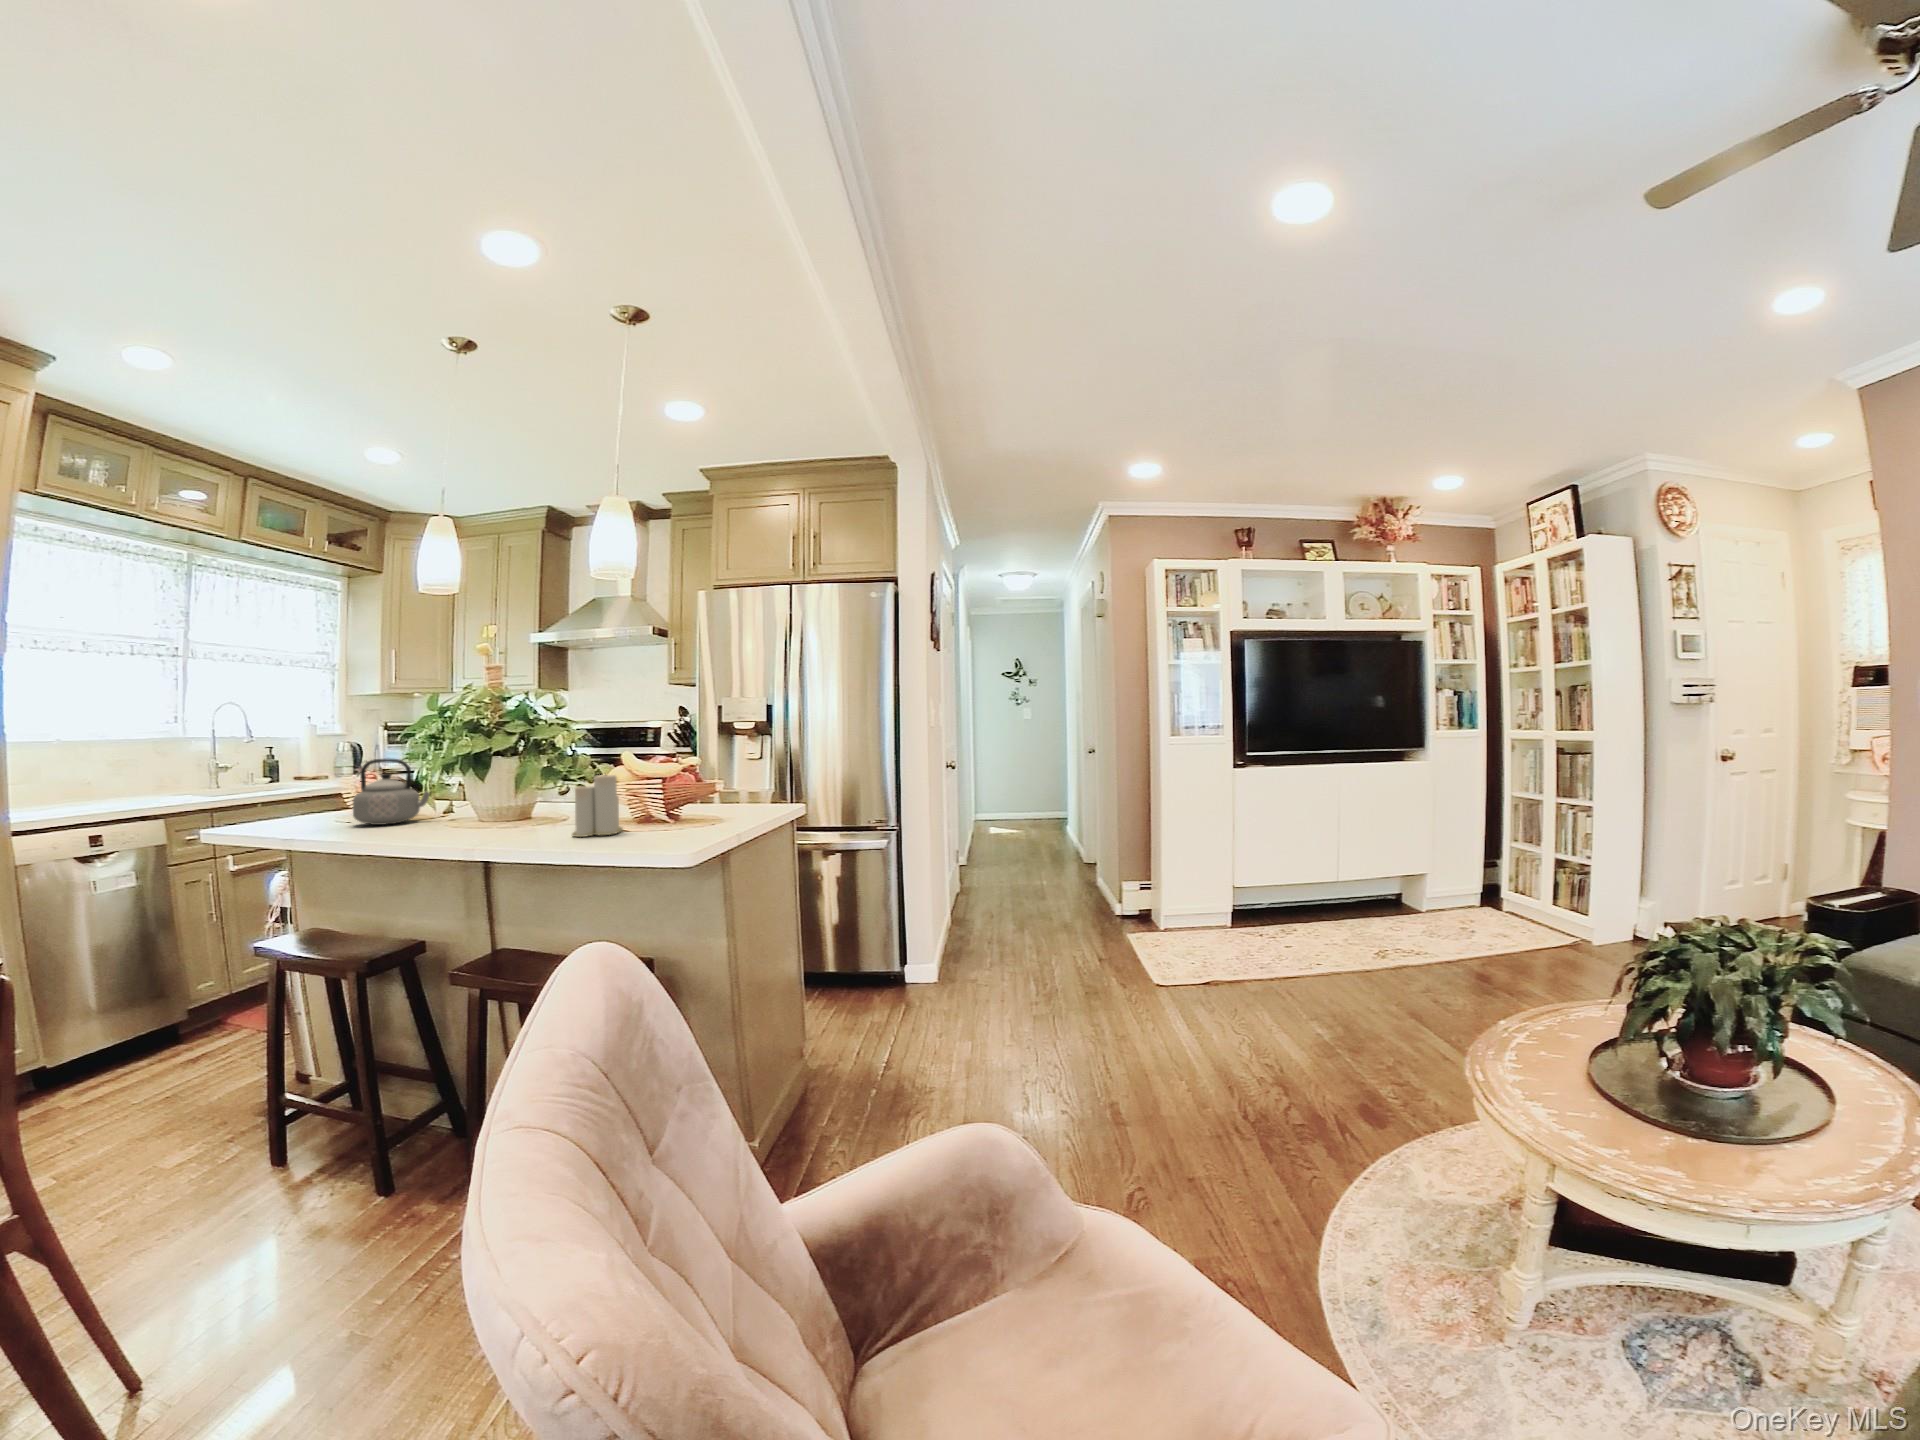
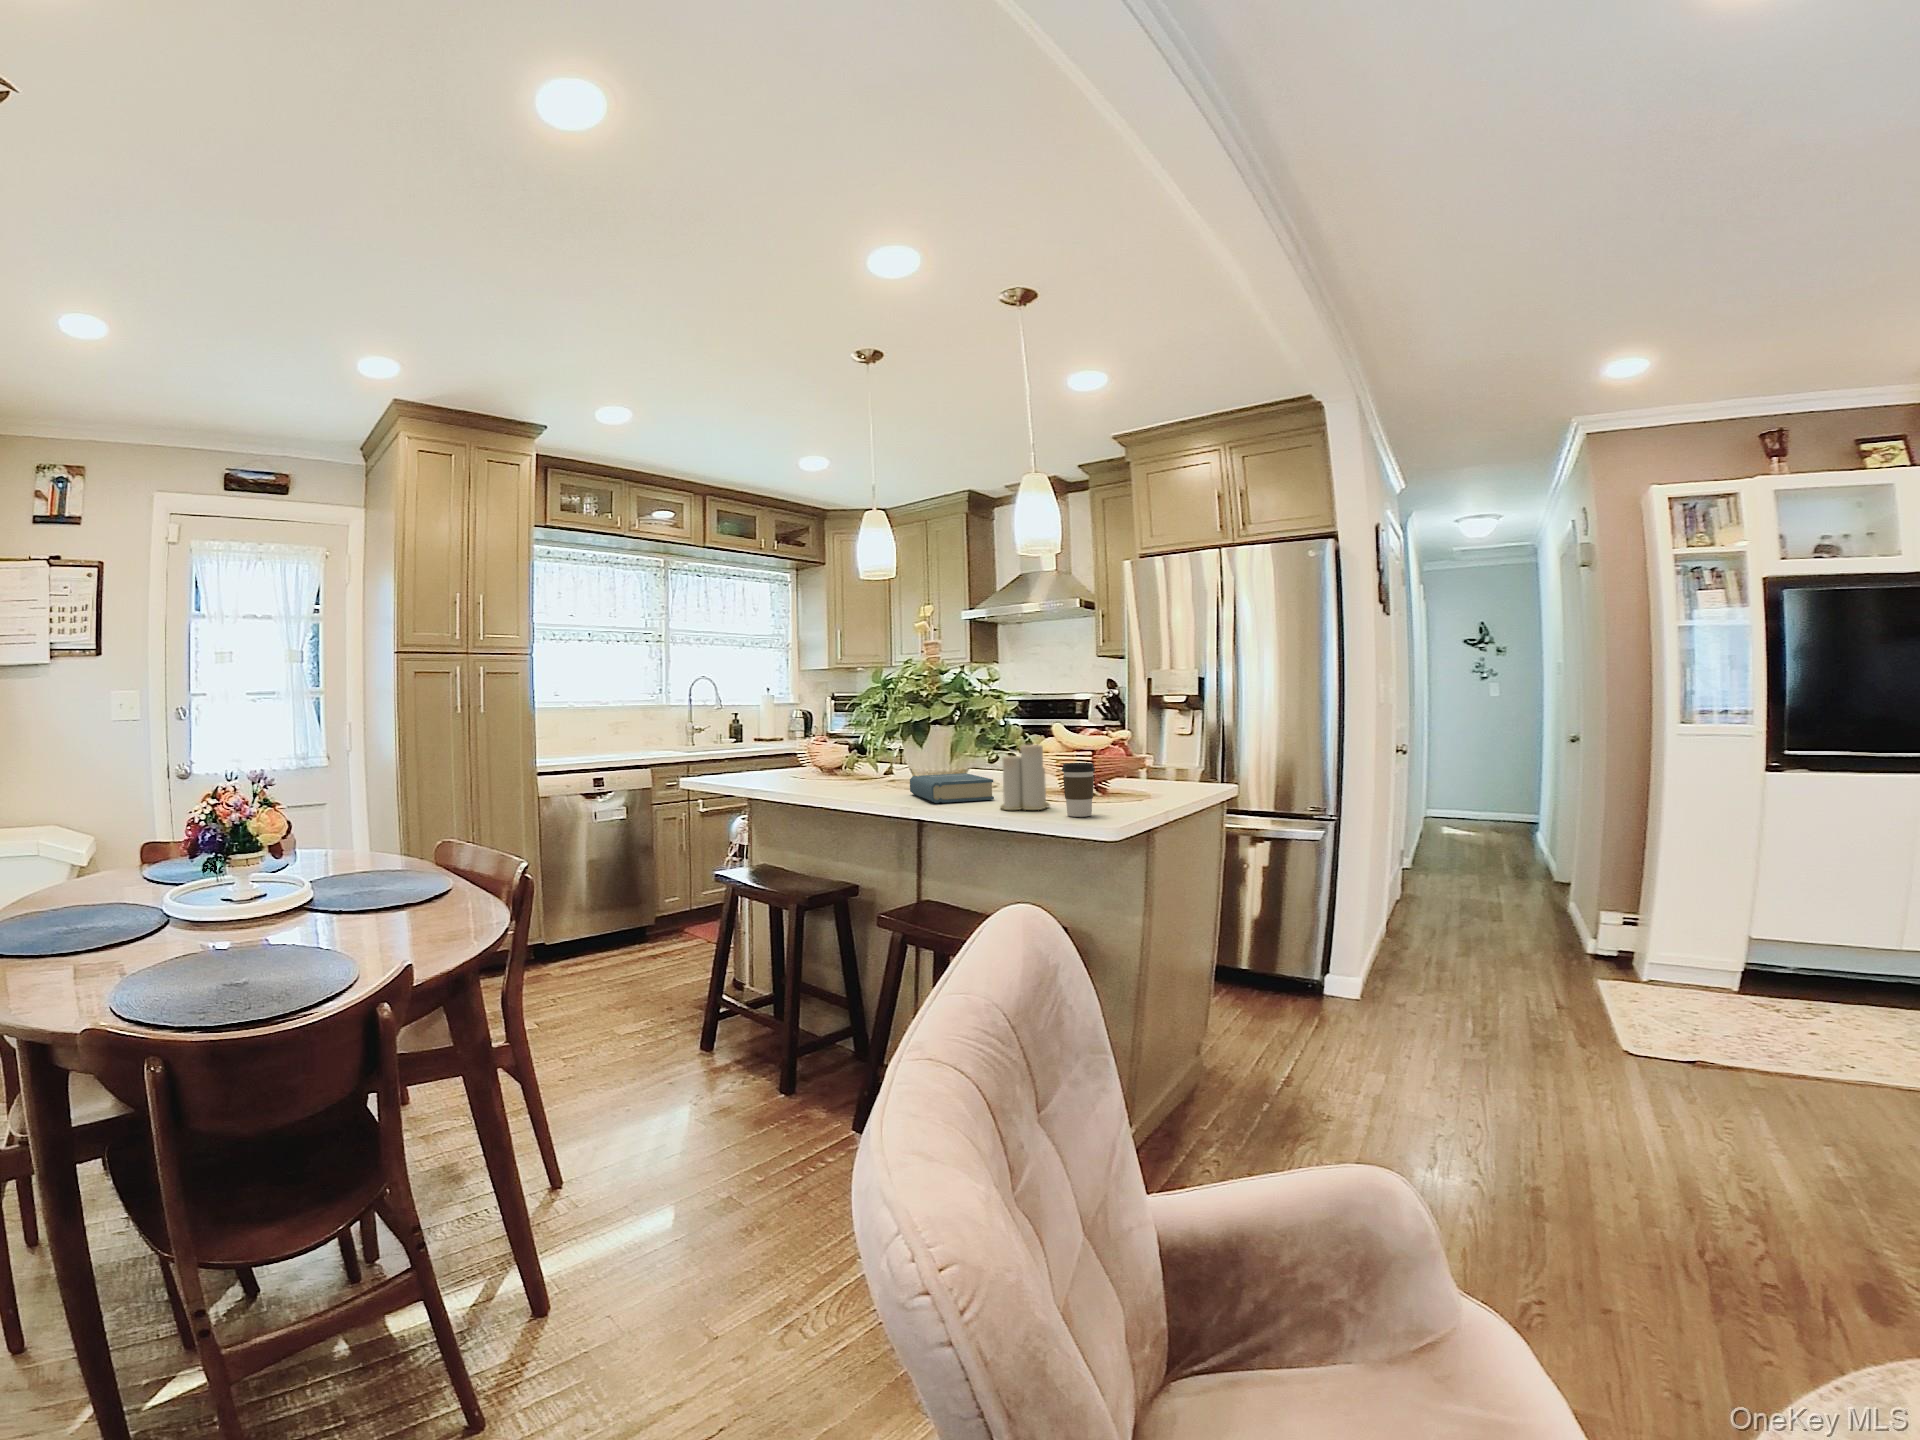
teapot: present [353,759,430,825] -> none [828,727,888,787]
coffee cup: none [635,790,666,838] -> present [1062,763,1095,817]
hardback book: none [465,803,564,835] -> present [910,773,994,803]

